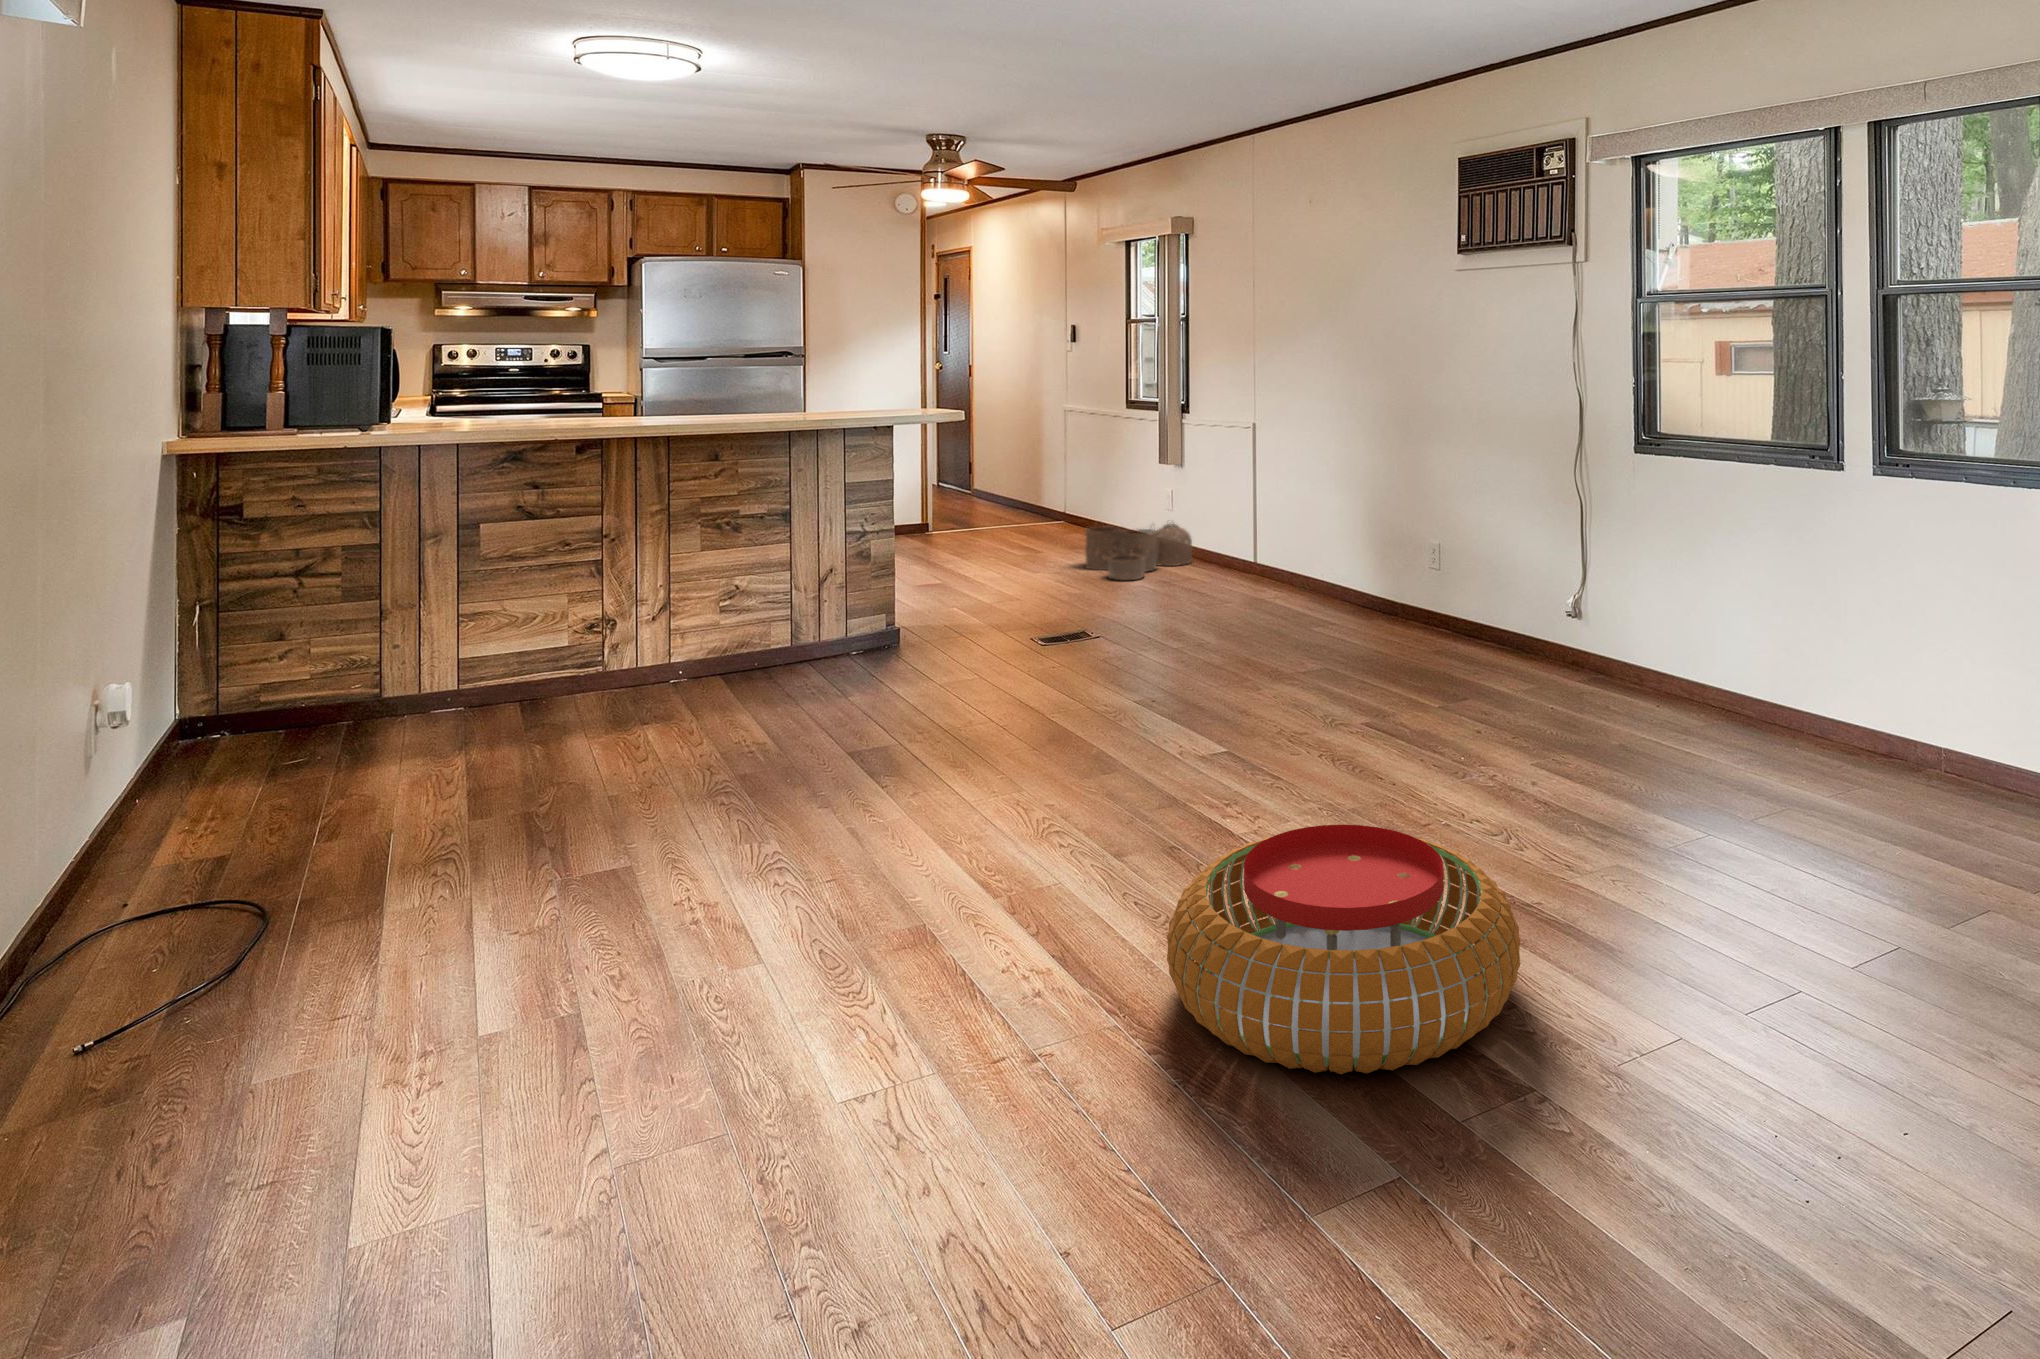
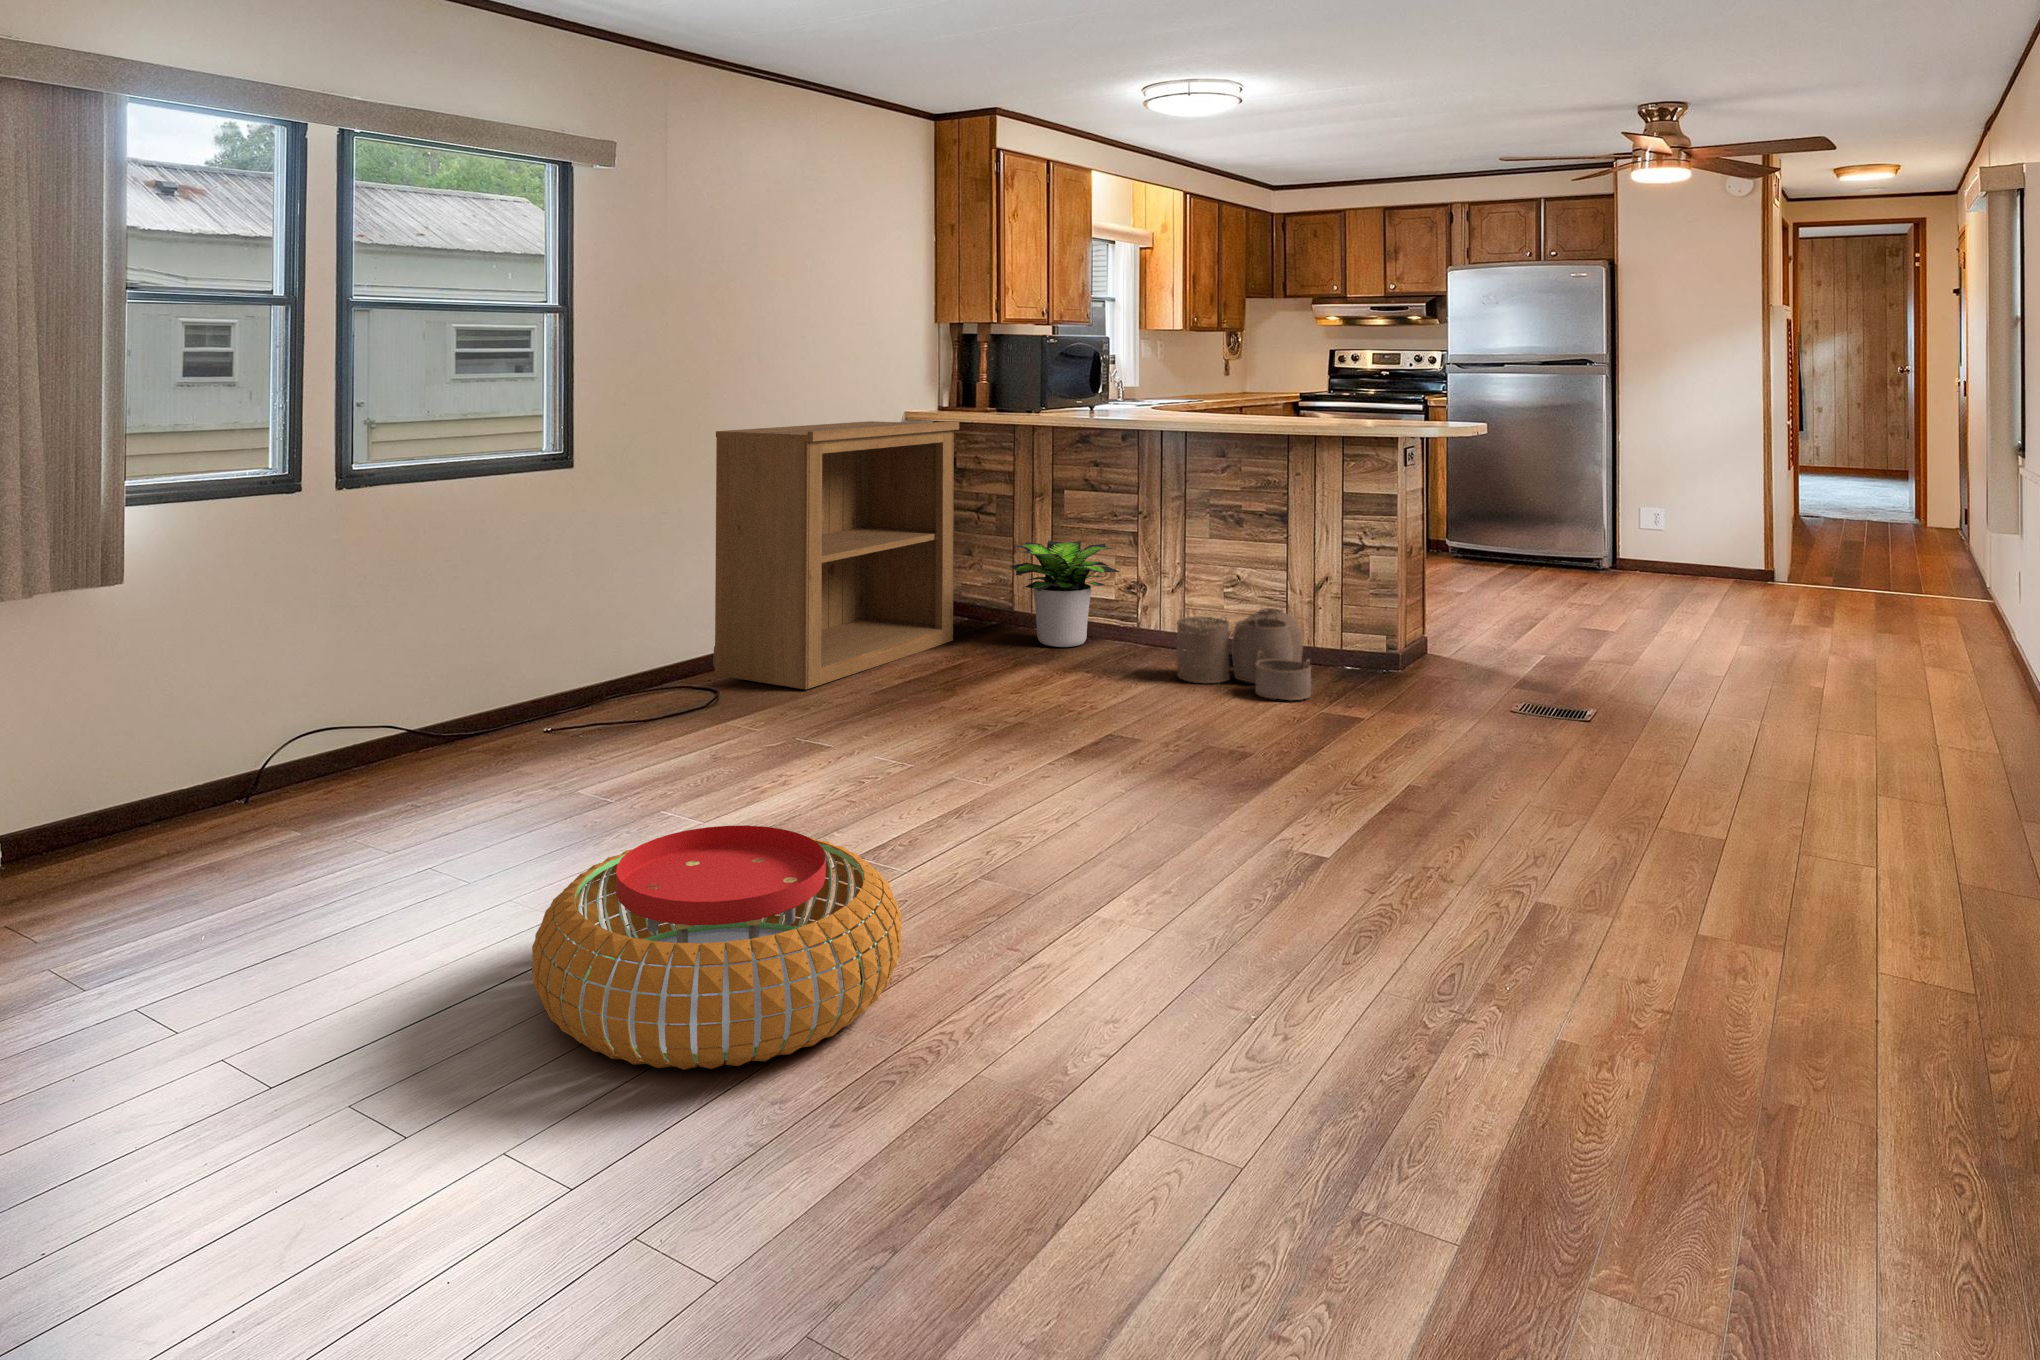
bookshelf: none [192,446,454,908] -> present [714,421,959,689]
woven basket: present [1085,523,1192,580] -> present [1177,607,1311,700]
potted plant: none [473,581,634,719] -> present [1010,541,1120,647]

